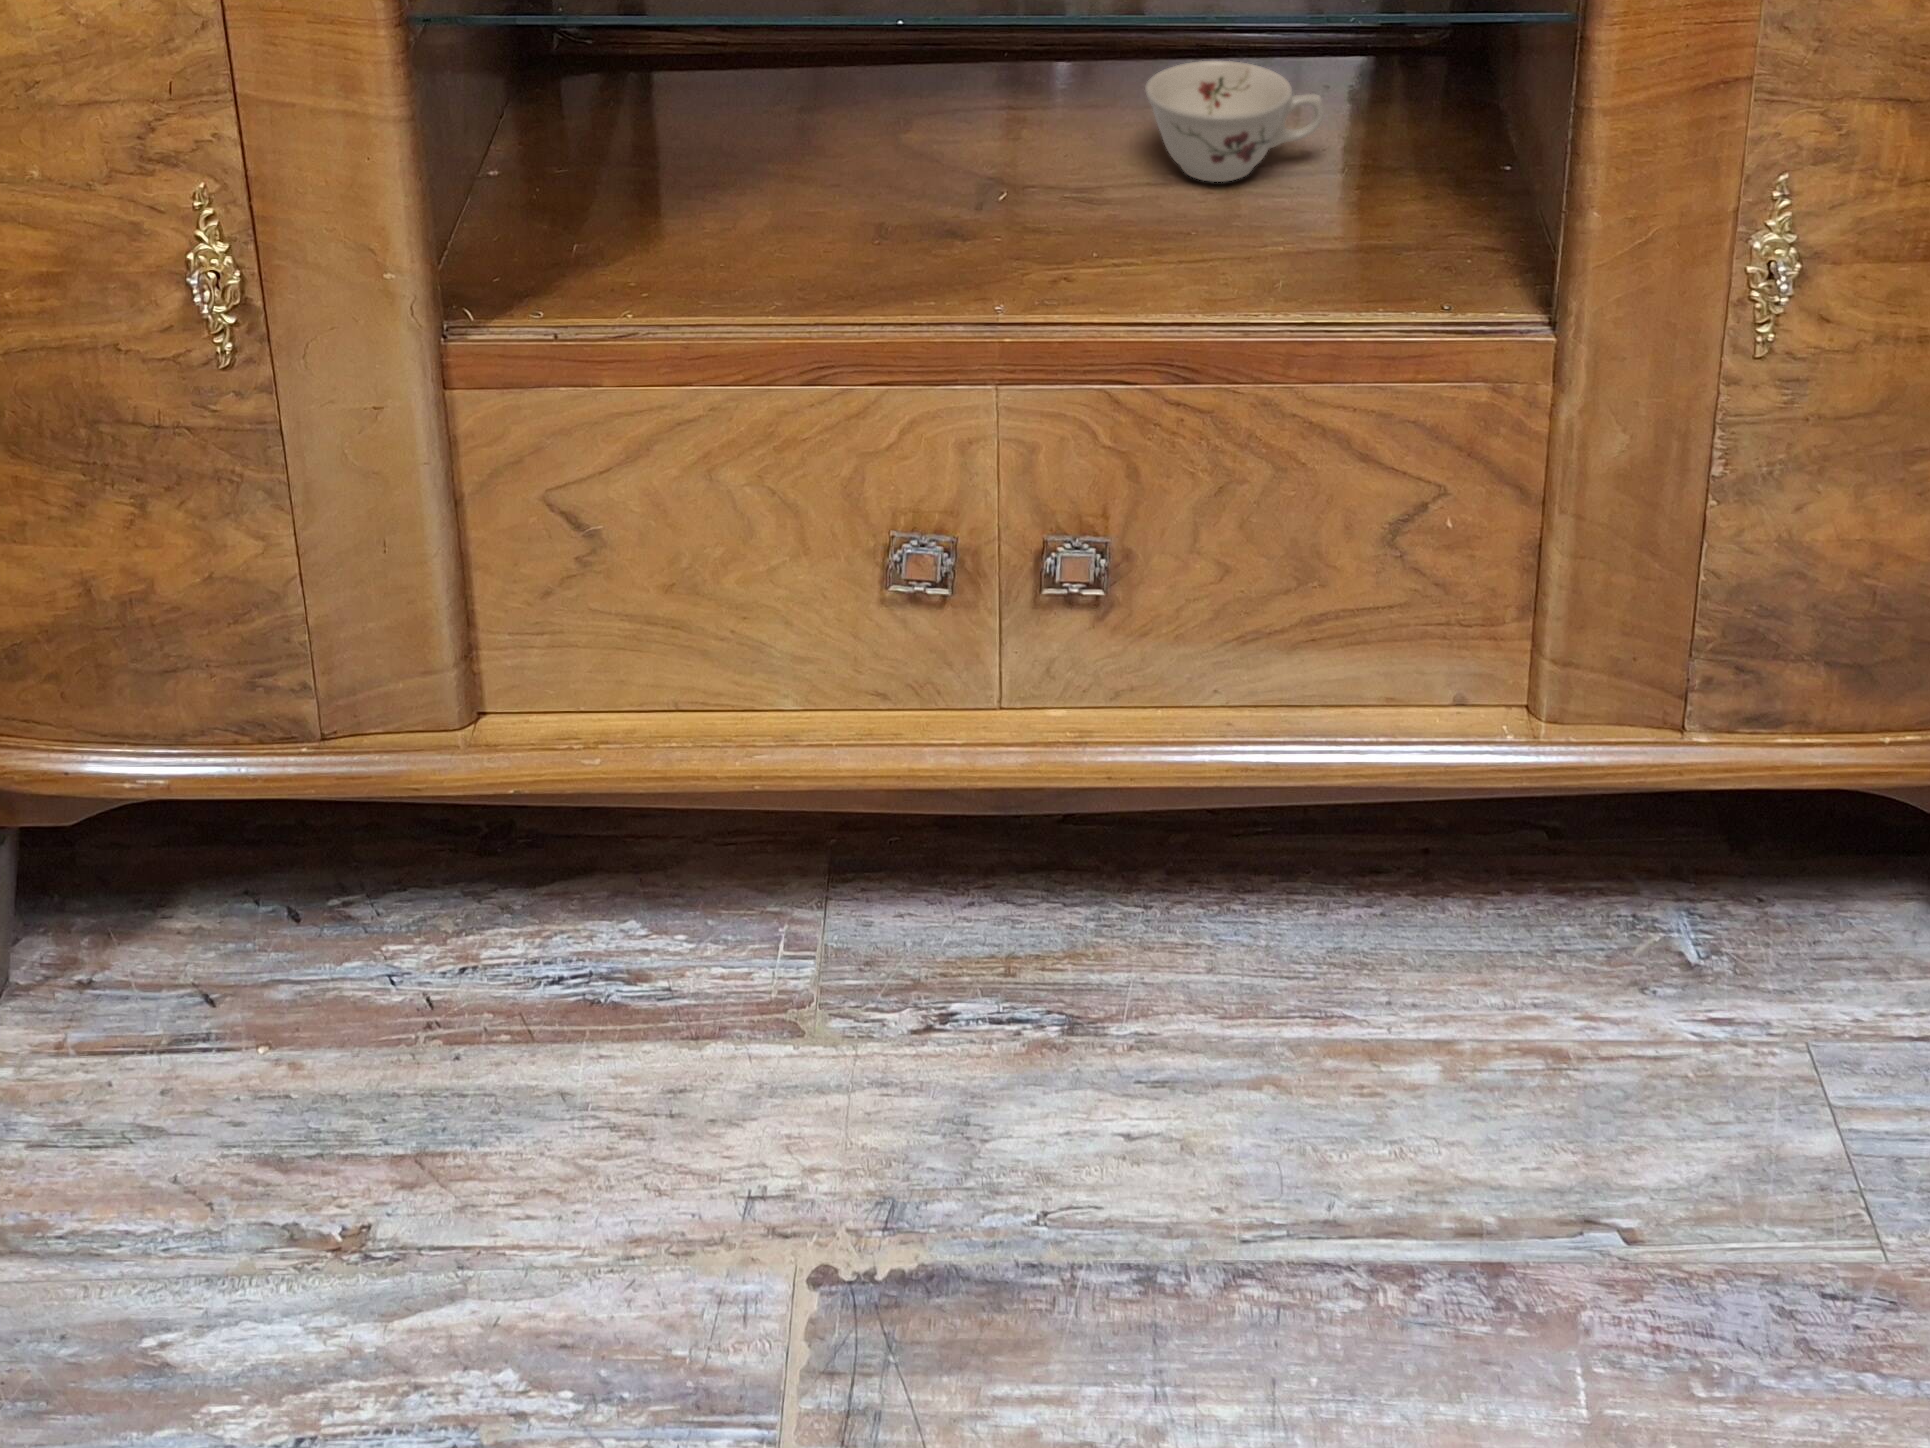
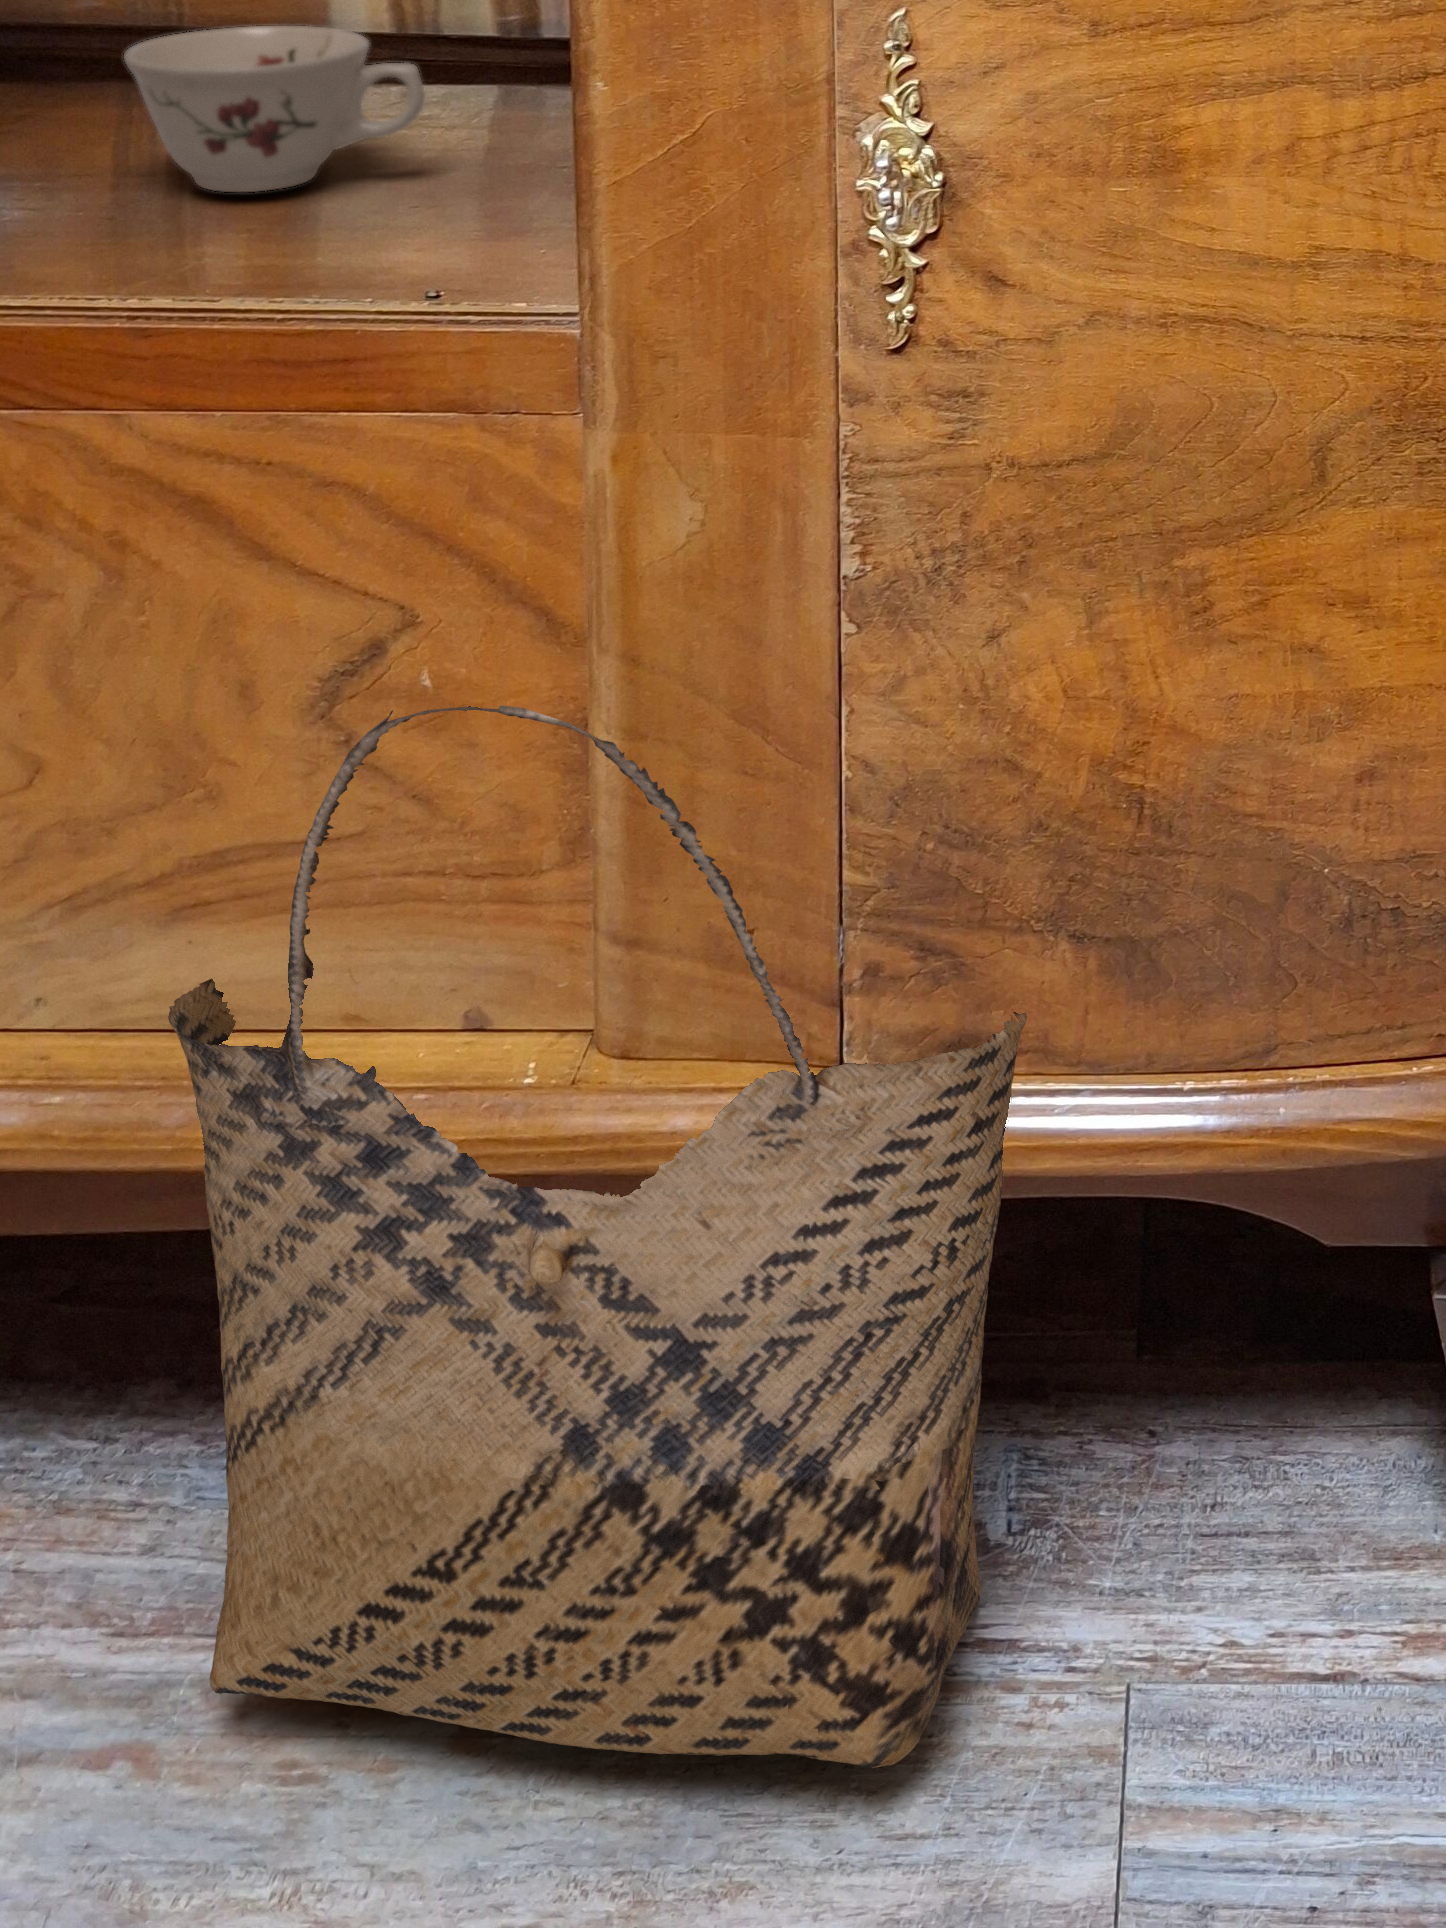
woven basket: none [1289,413,1783,1086] -> present [168,705,1027,1768]

